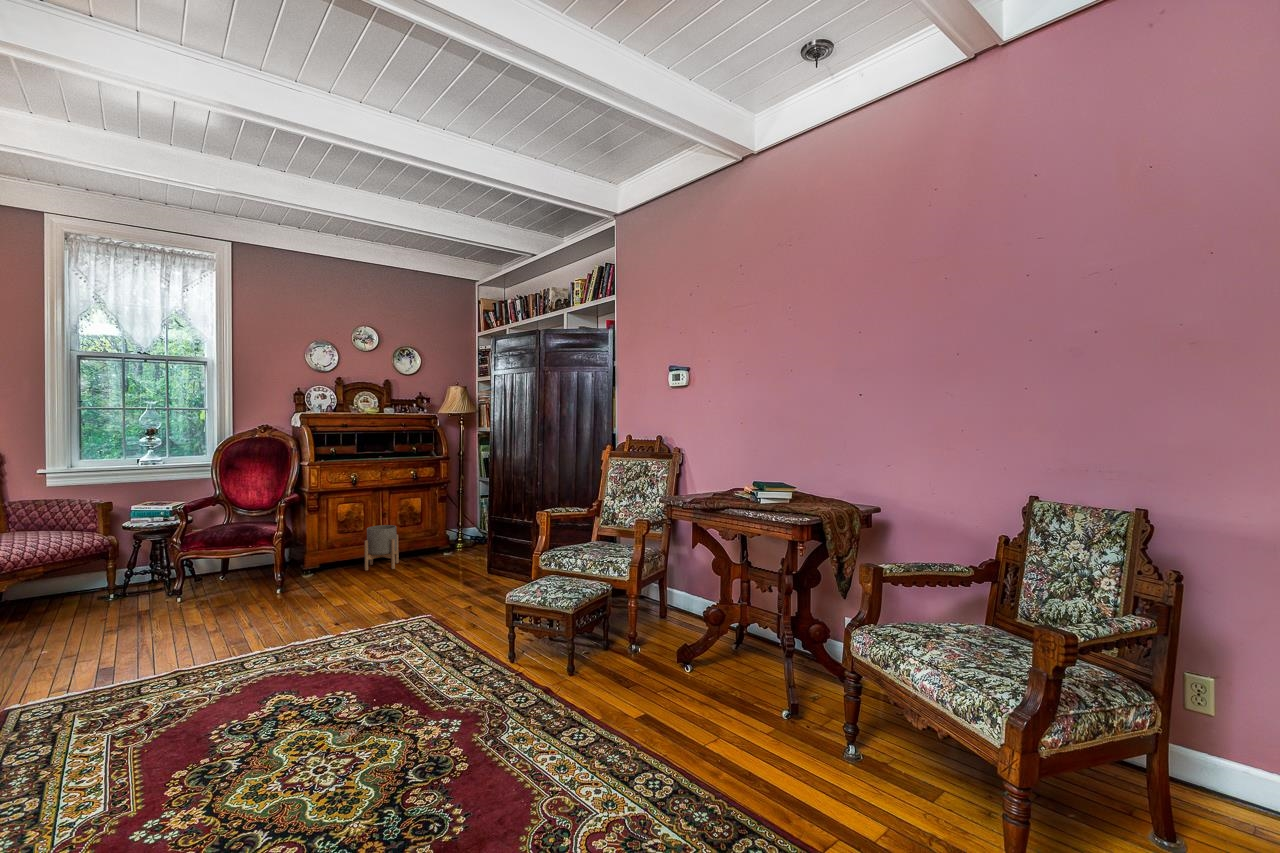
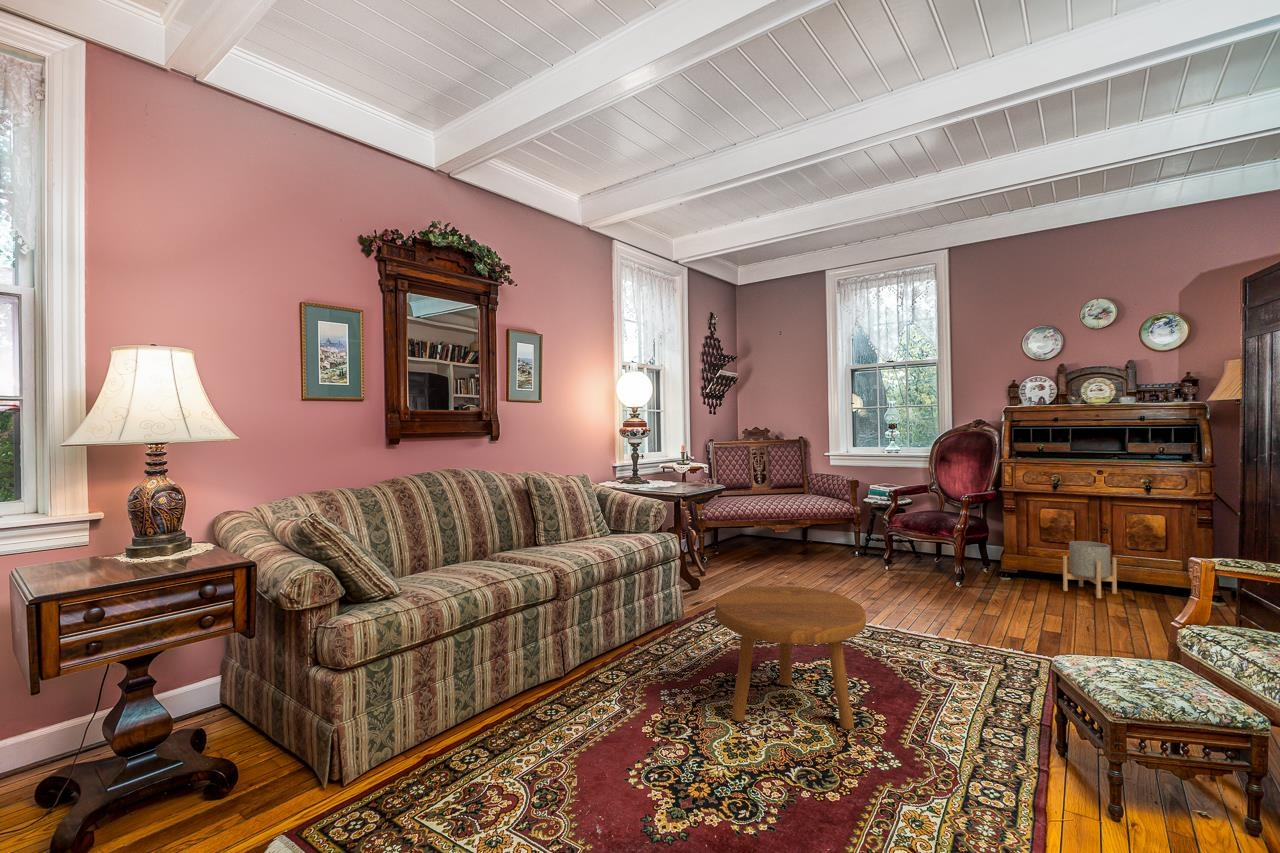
footstool: none [218,605,406,788] -> present [715,586,866,730]

